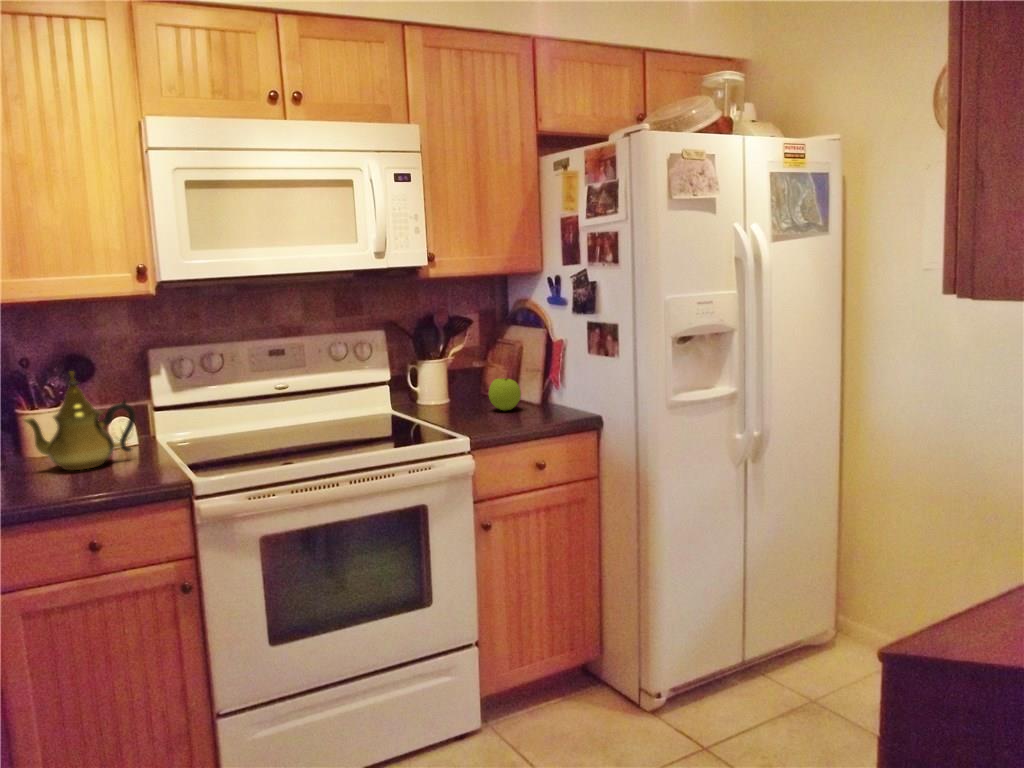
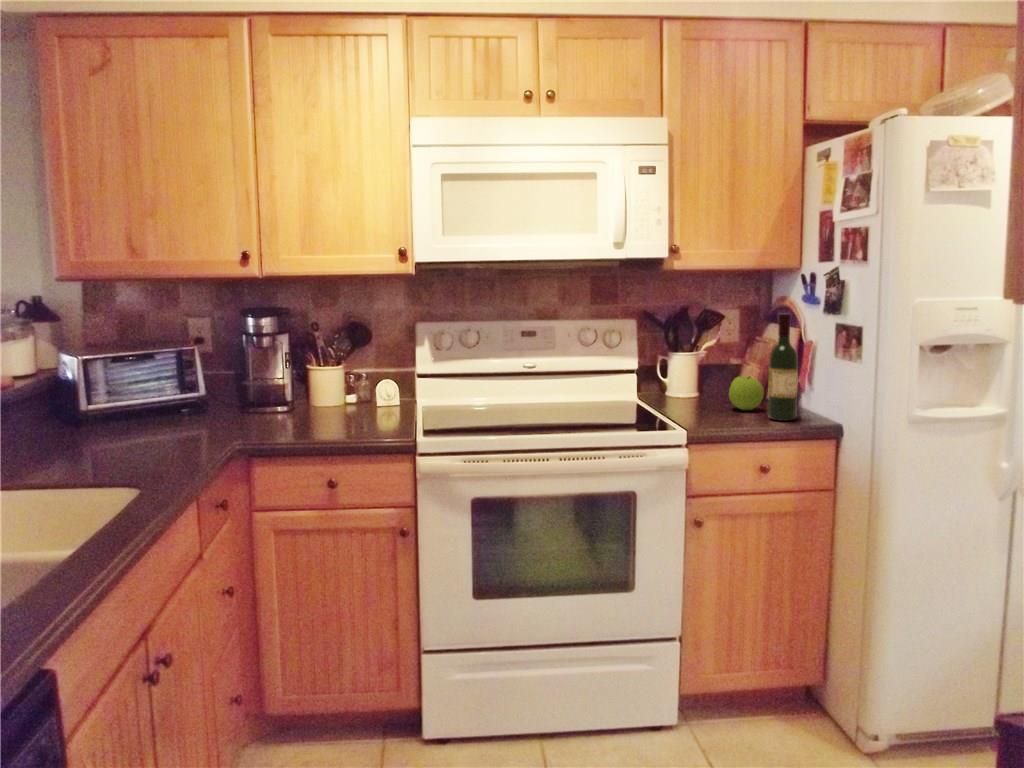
wine bottle: none [531,315,558,417] -> present [768,313,798,421]
teapot: present [24,371,136,470] -> none [304,337,391,421]

